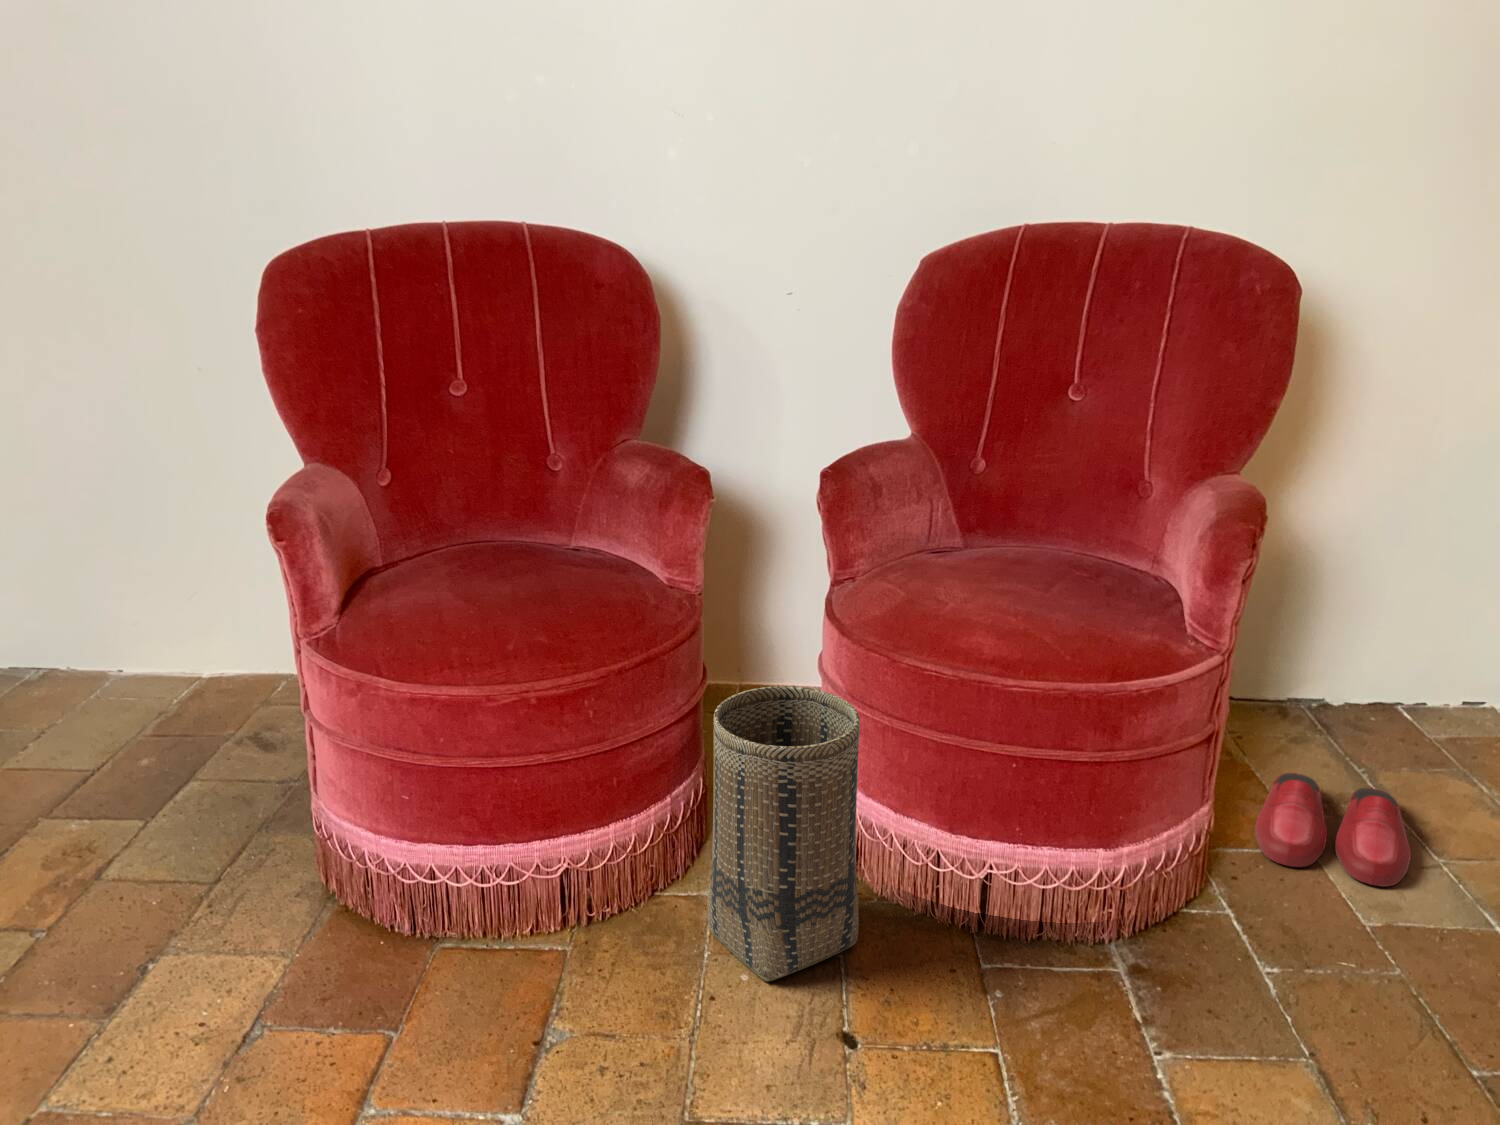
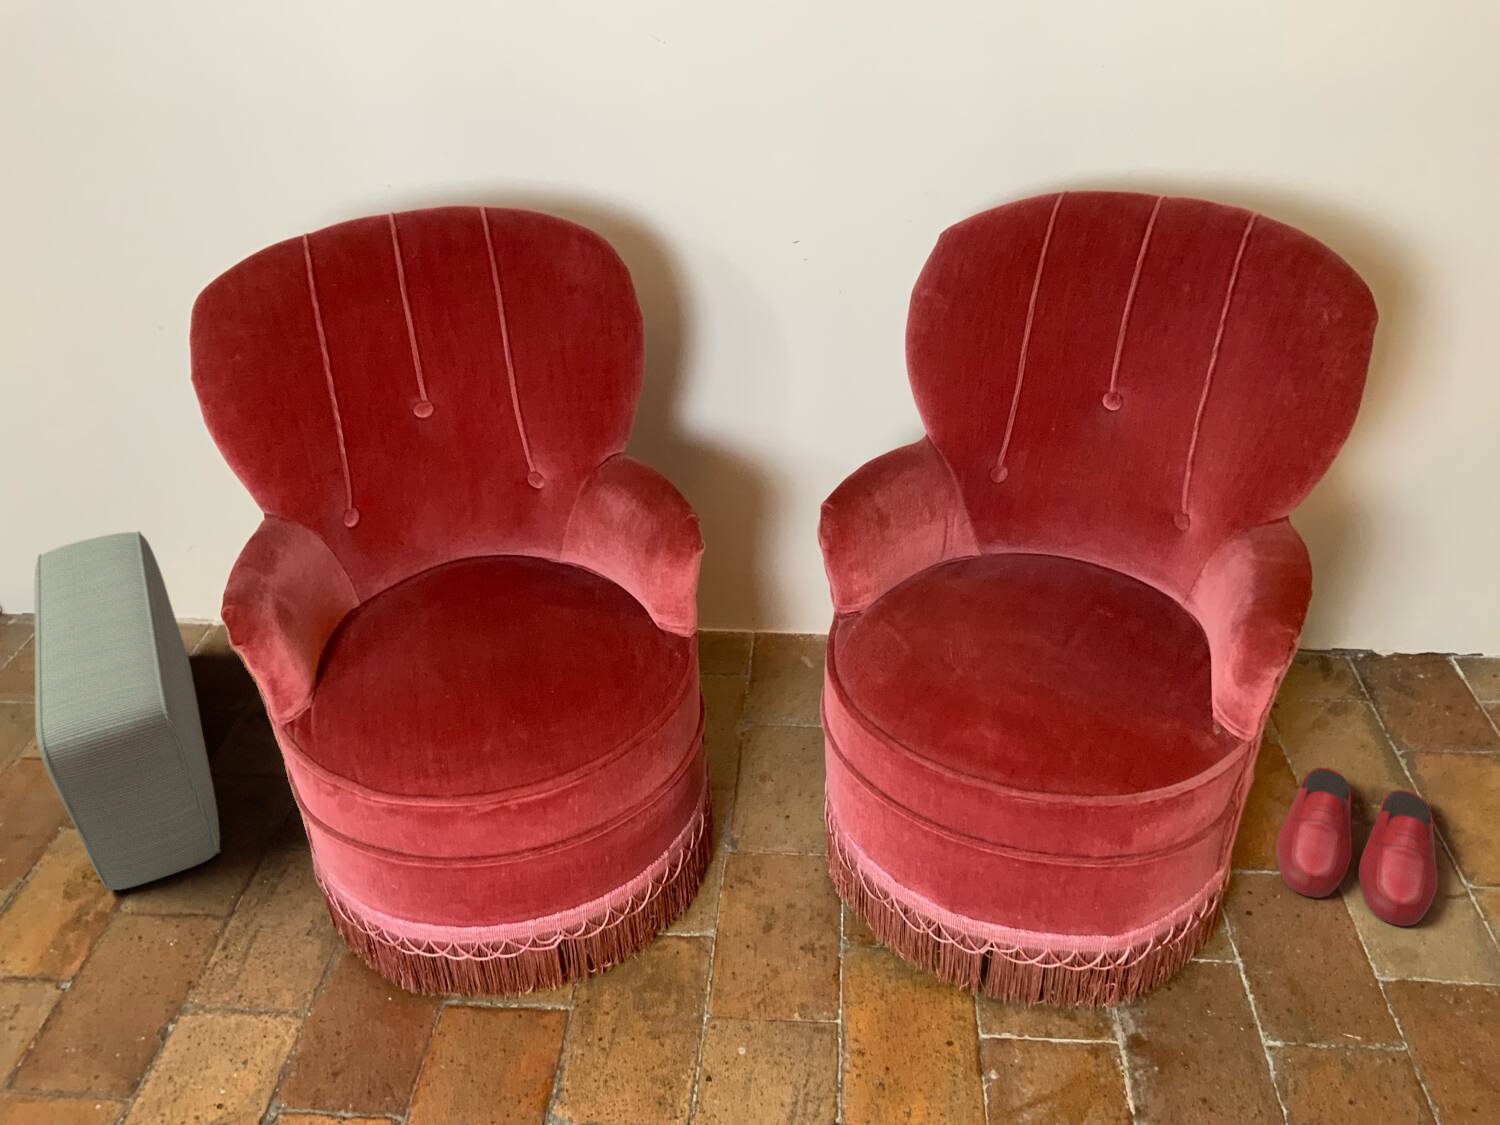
pouf: none [44,556,206,862] -> present [34,531,220,890]
basket: present [708,686,859,981] -> none [702,767,857,1056]

